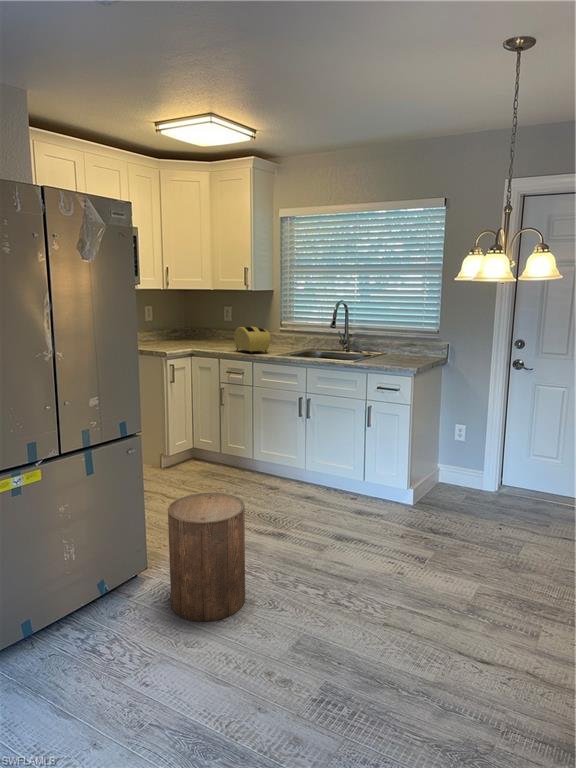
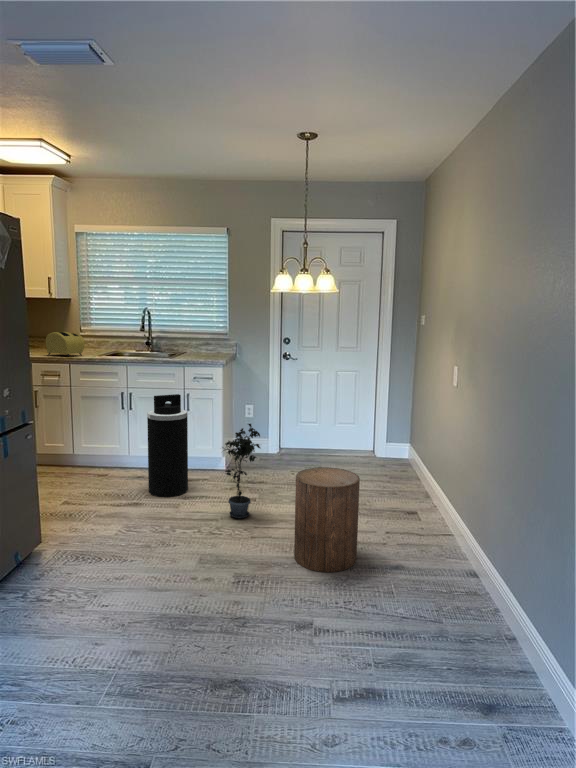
trash can: none [305,410,353,534] -> present [147,394,188,497]
potted plant: none [366,465,422,589] -> present [225,424,260,518]
stool: present [168,493,245,621] -> present [294,467,360,572]

